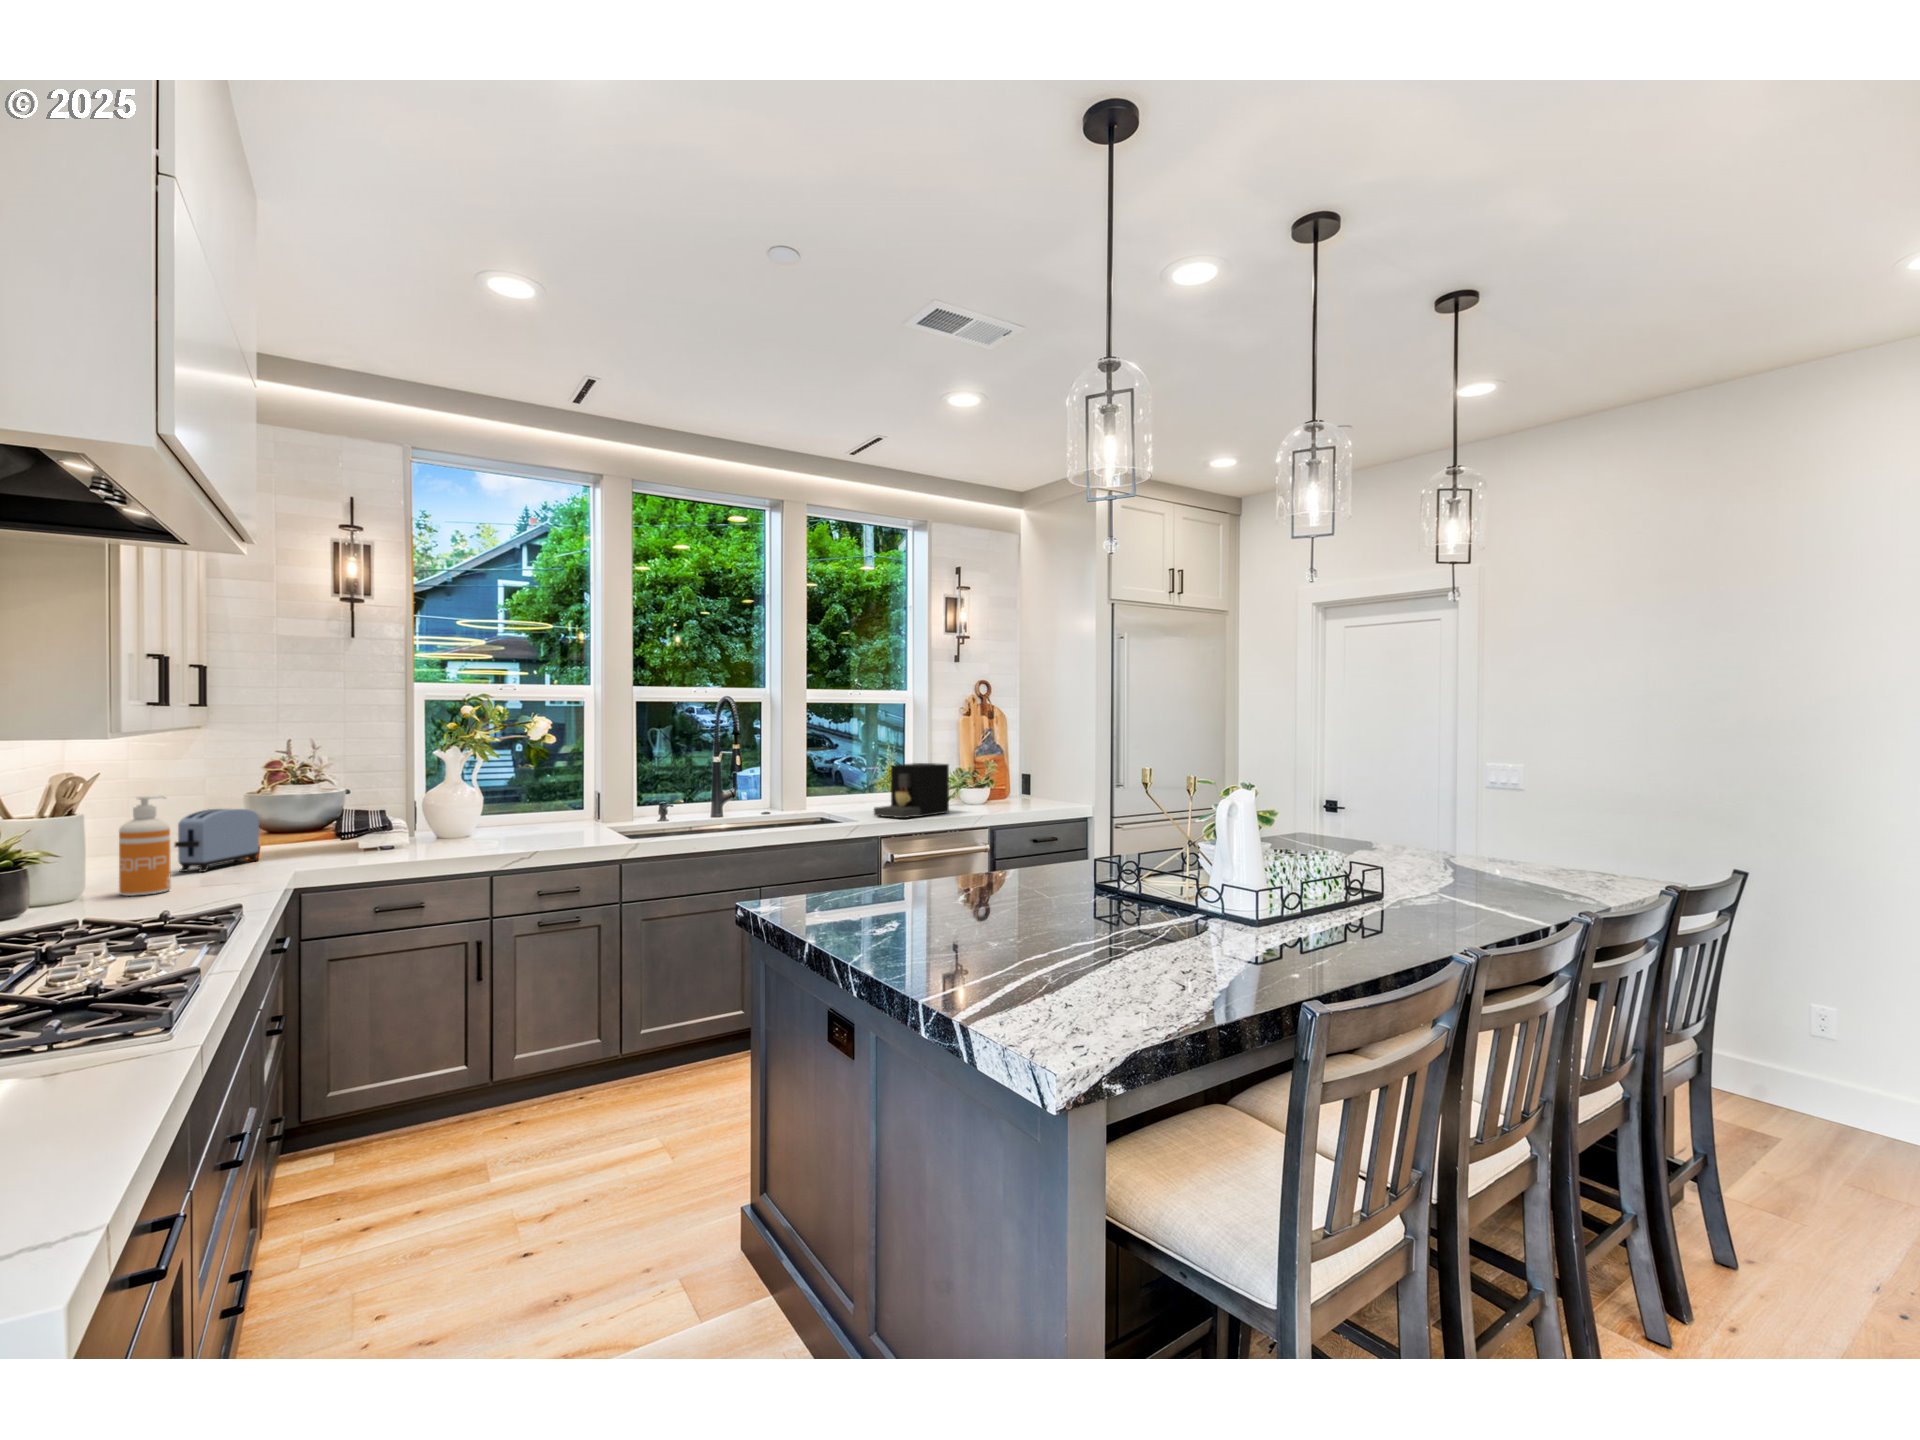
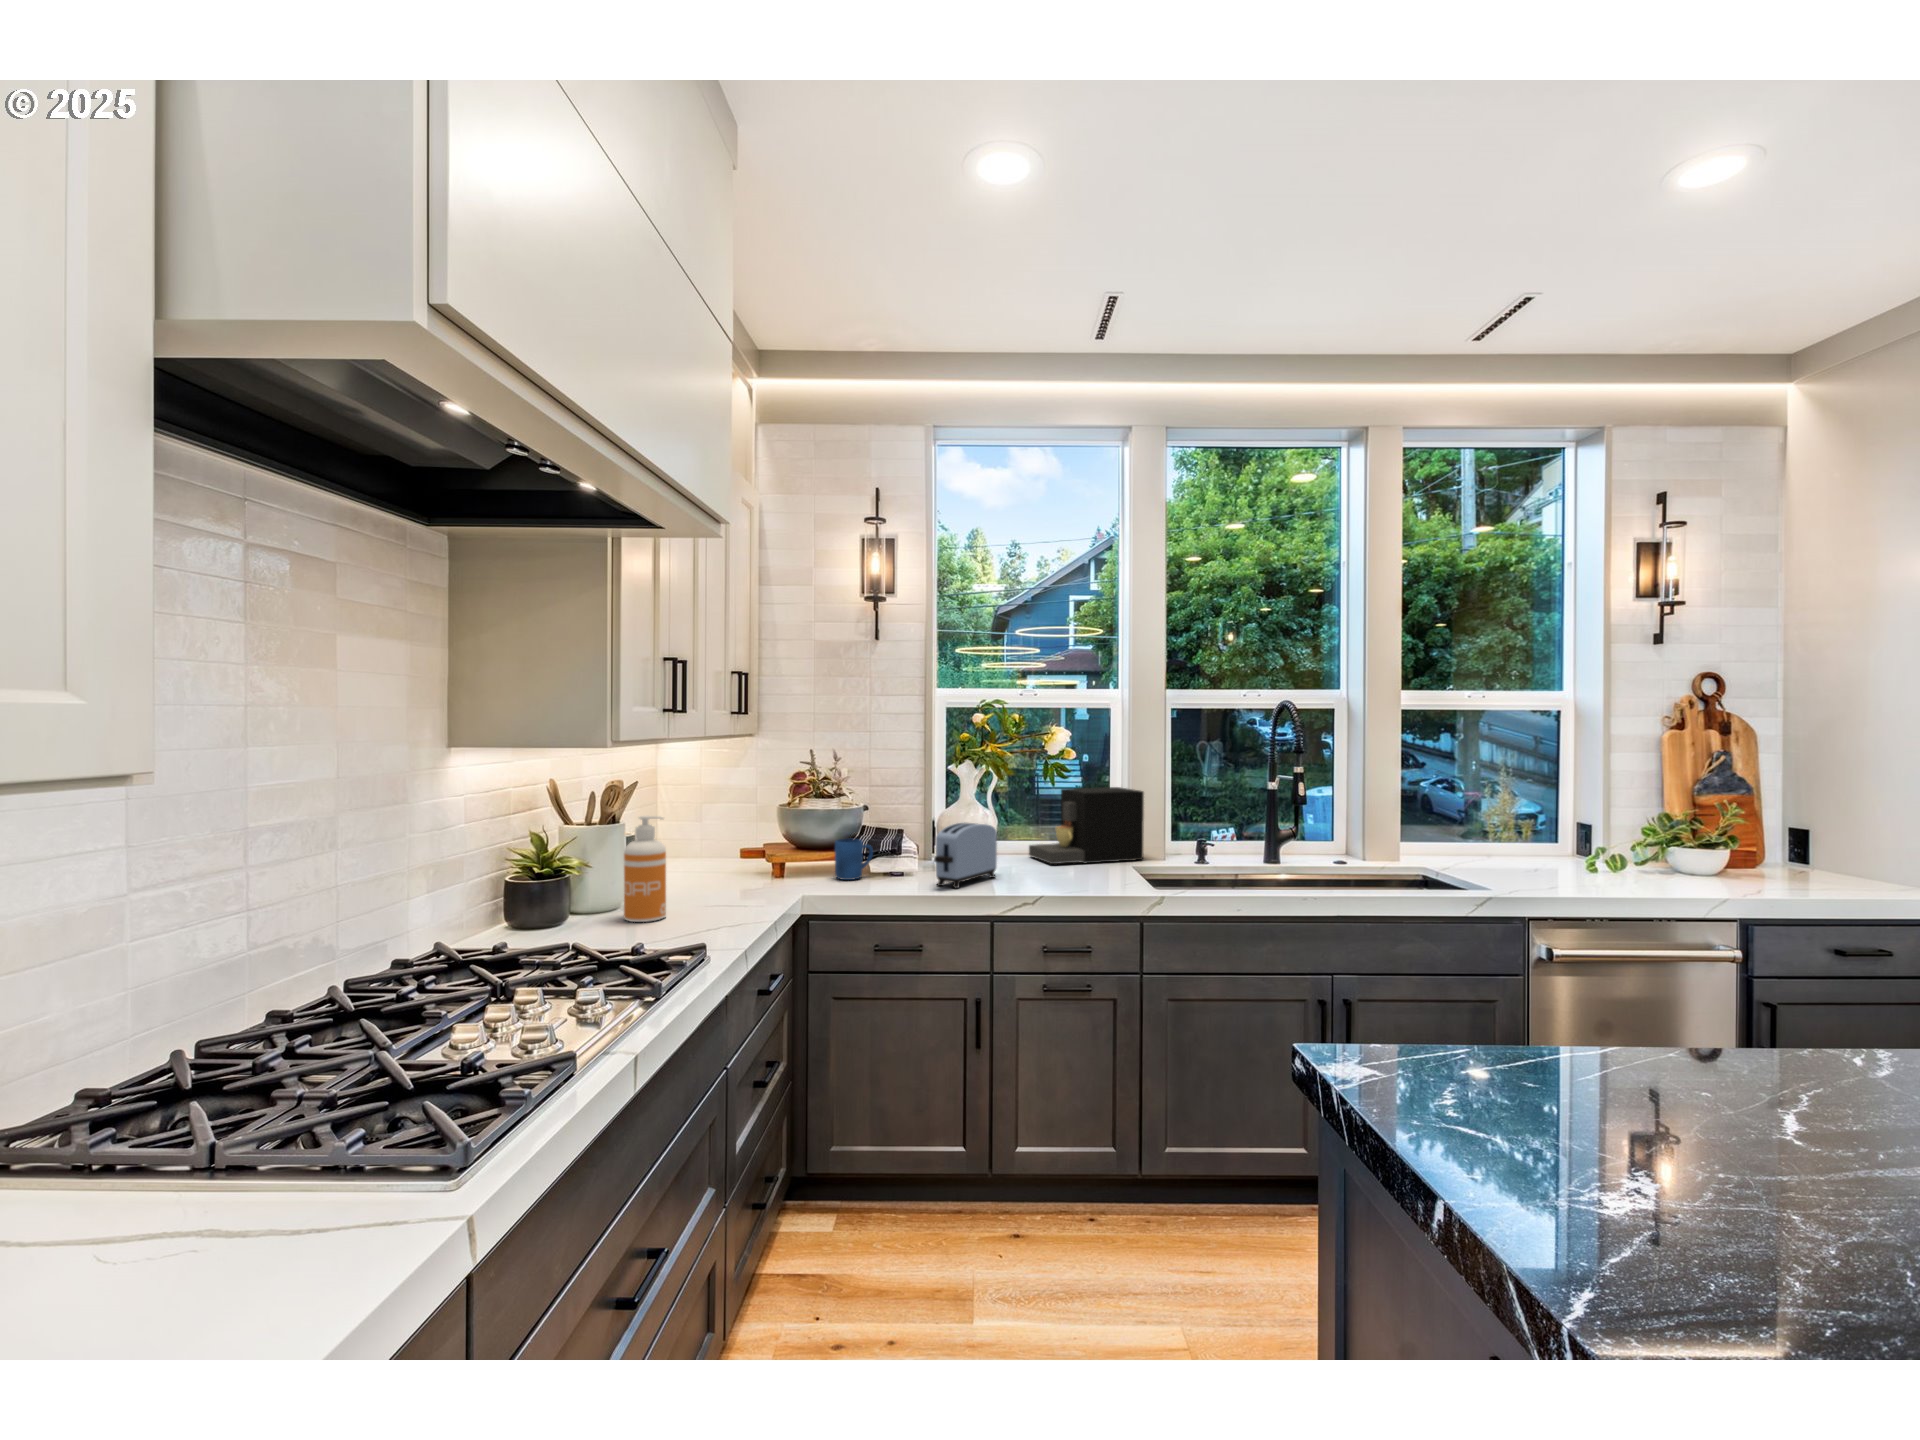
coffee maker: present [874,763,949,818] -> present [1029,787,1144,864]
toaster: present [175,809,260,872] -> present [934,823,997,888]
mug: none [326,818,367,854] -> present [835,839,873,880]

